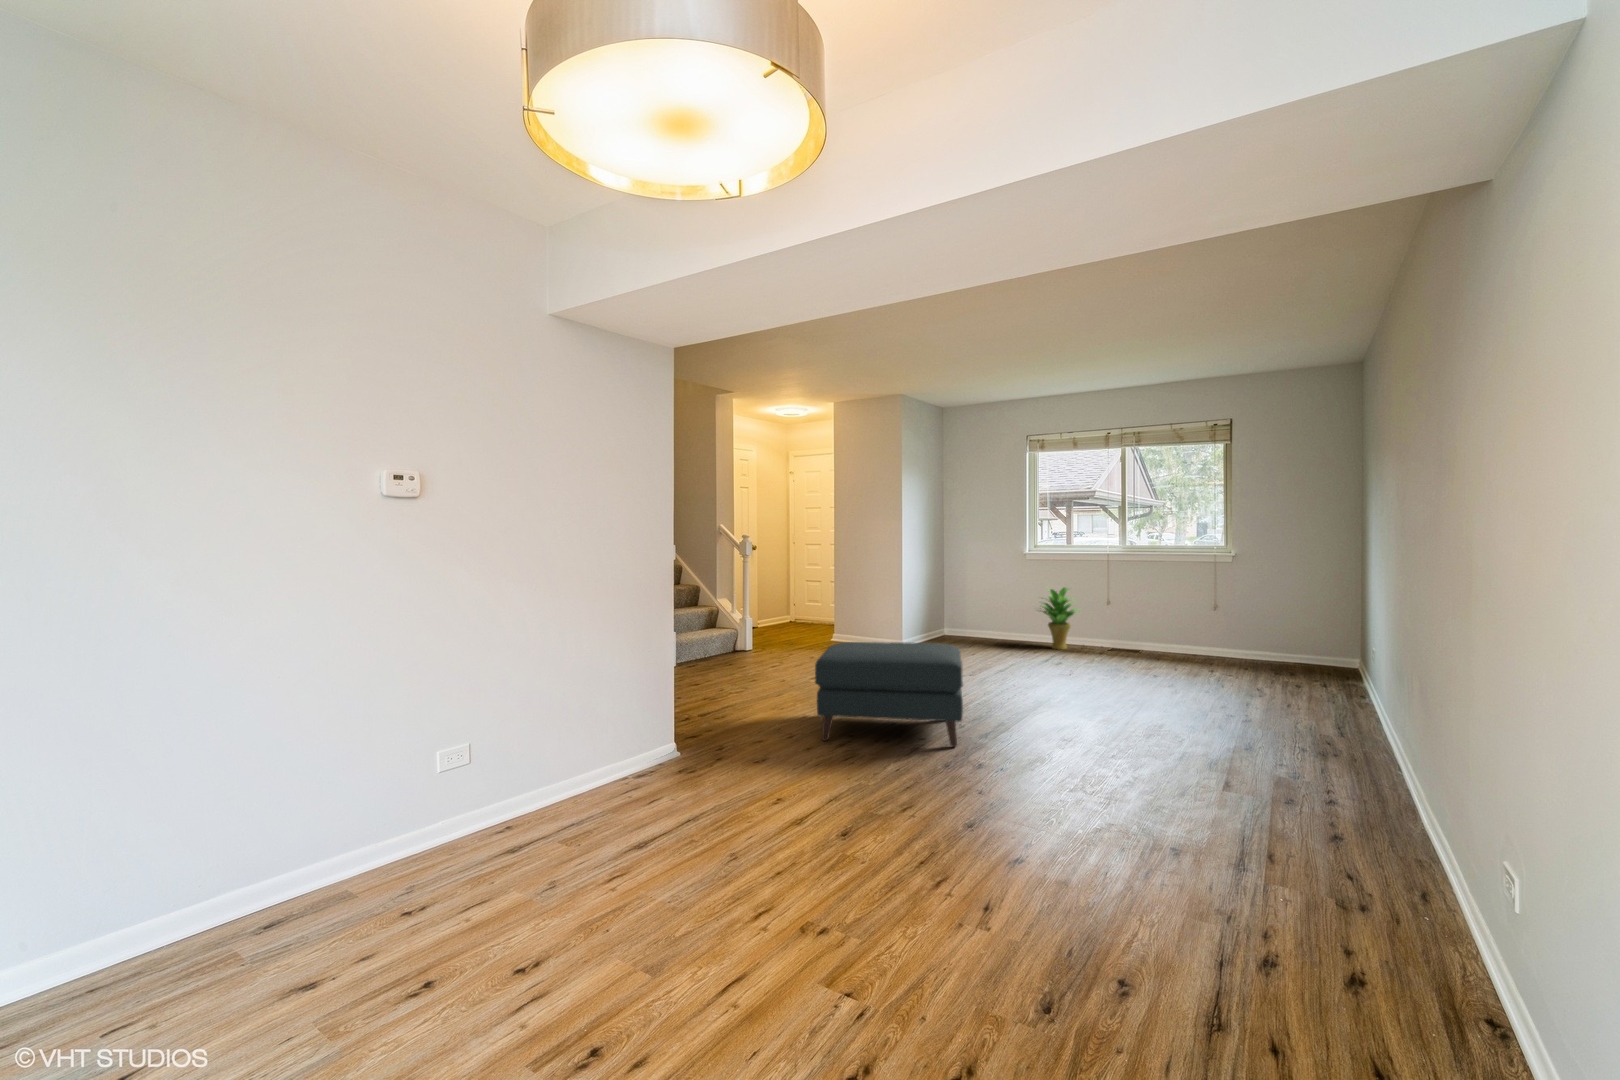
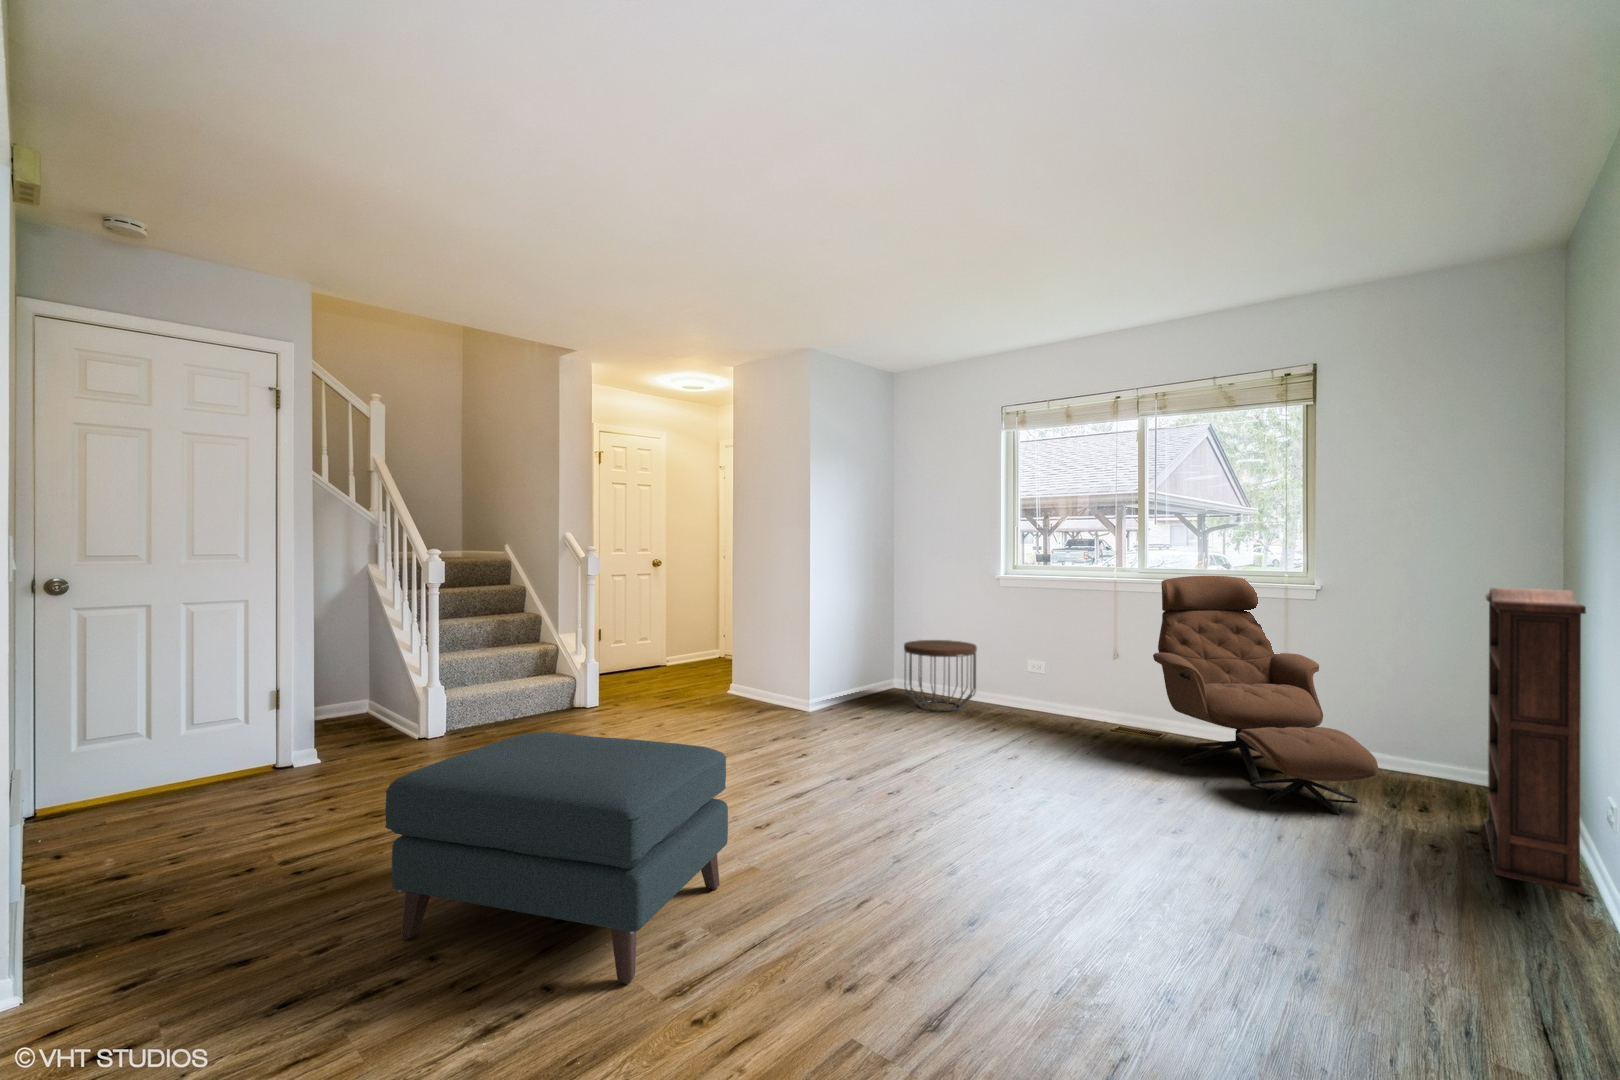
lounge chair: none [1136,549,1269,681] -> present [1153,576,1378,814]
bookshelf: none [1323,553,1370,703] -> present [1485,588,1586,894]
potted plant: present [1042,587,1077,649] -> none [1004,629,1078,727]
side table: none [960,597,1011,644] -> present [904,640,977,711]

